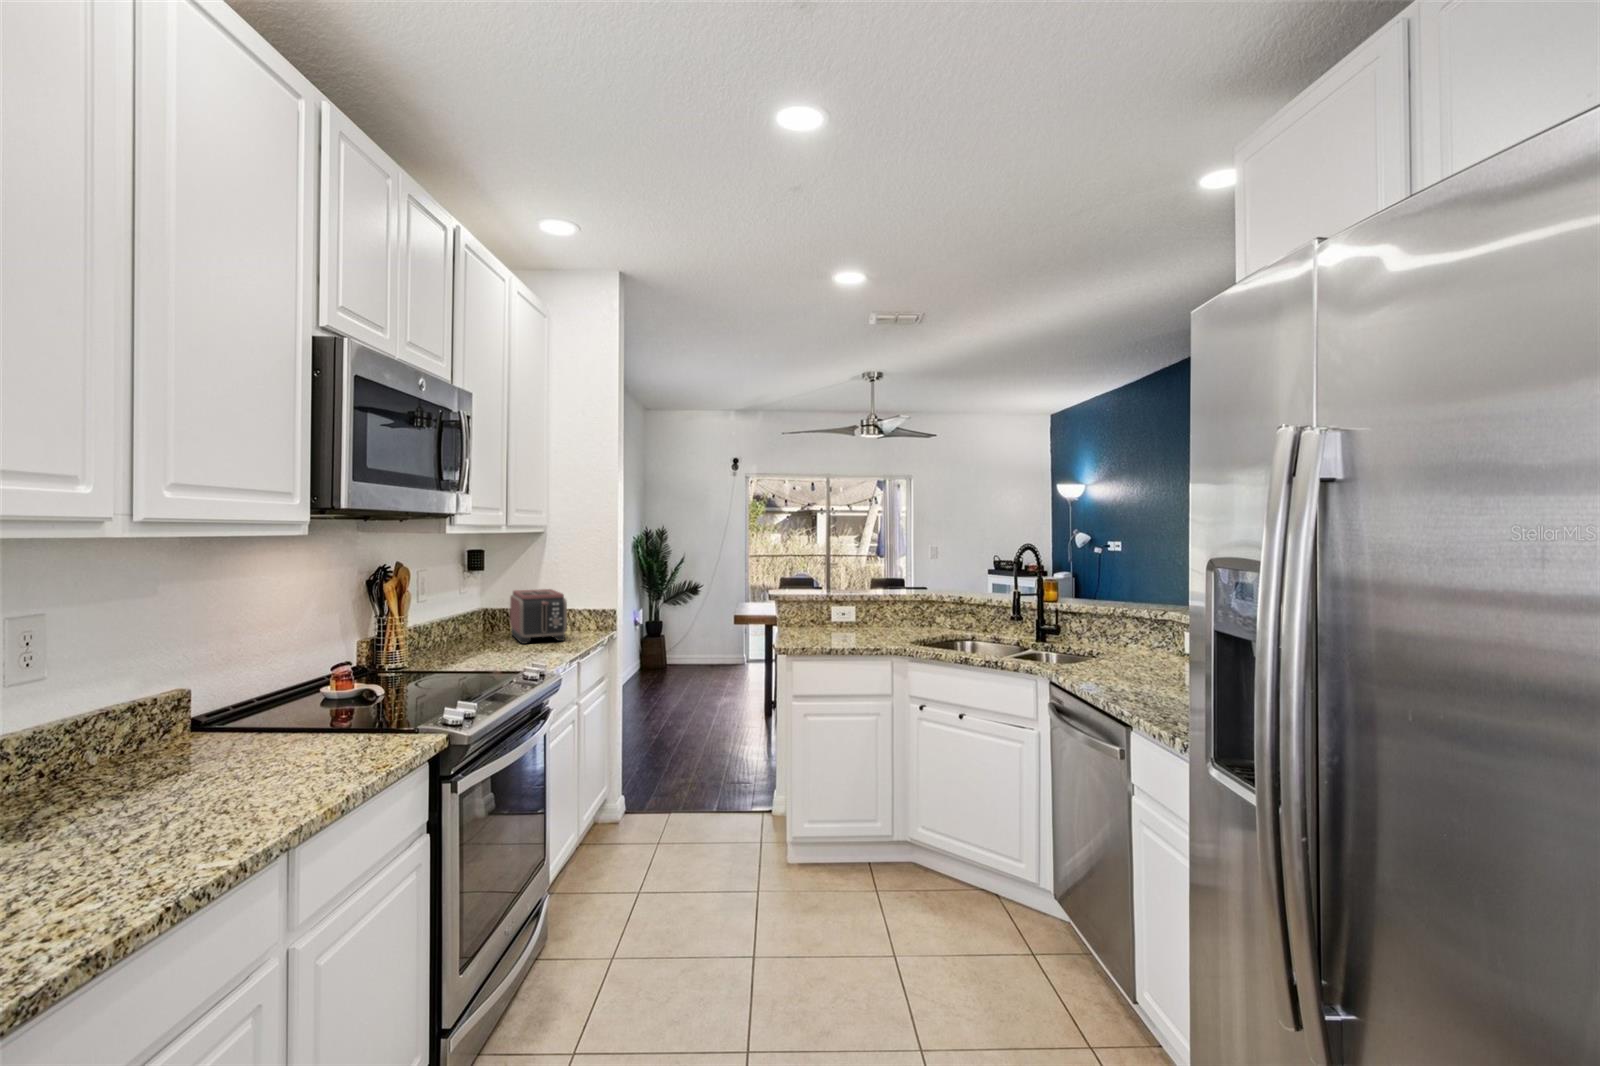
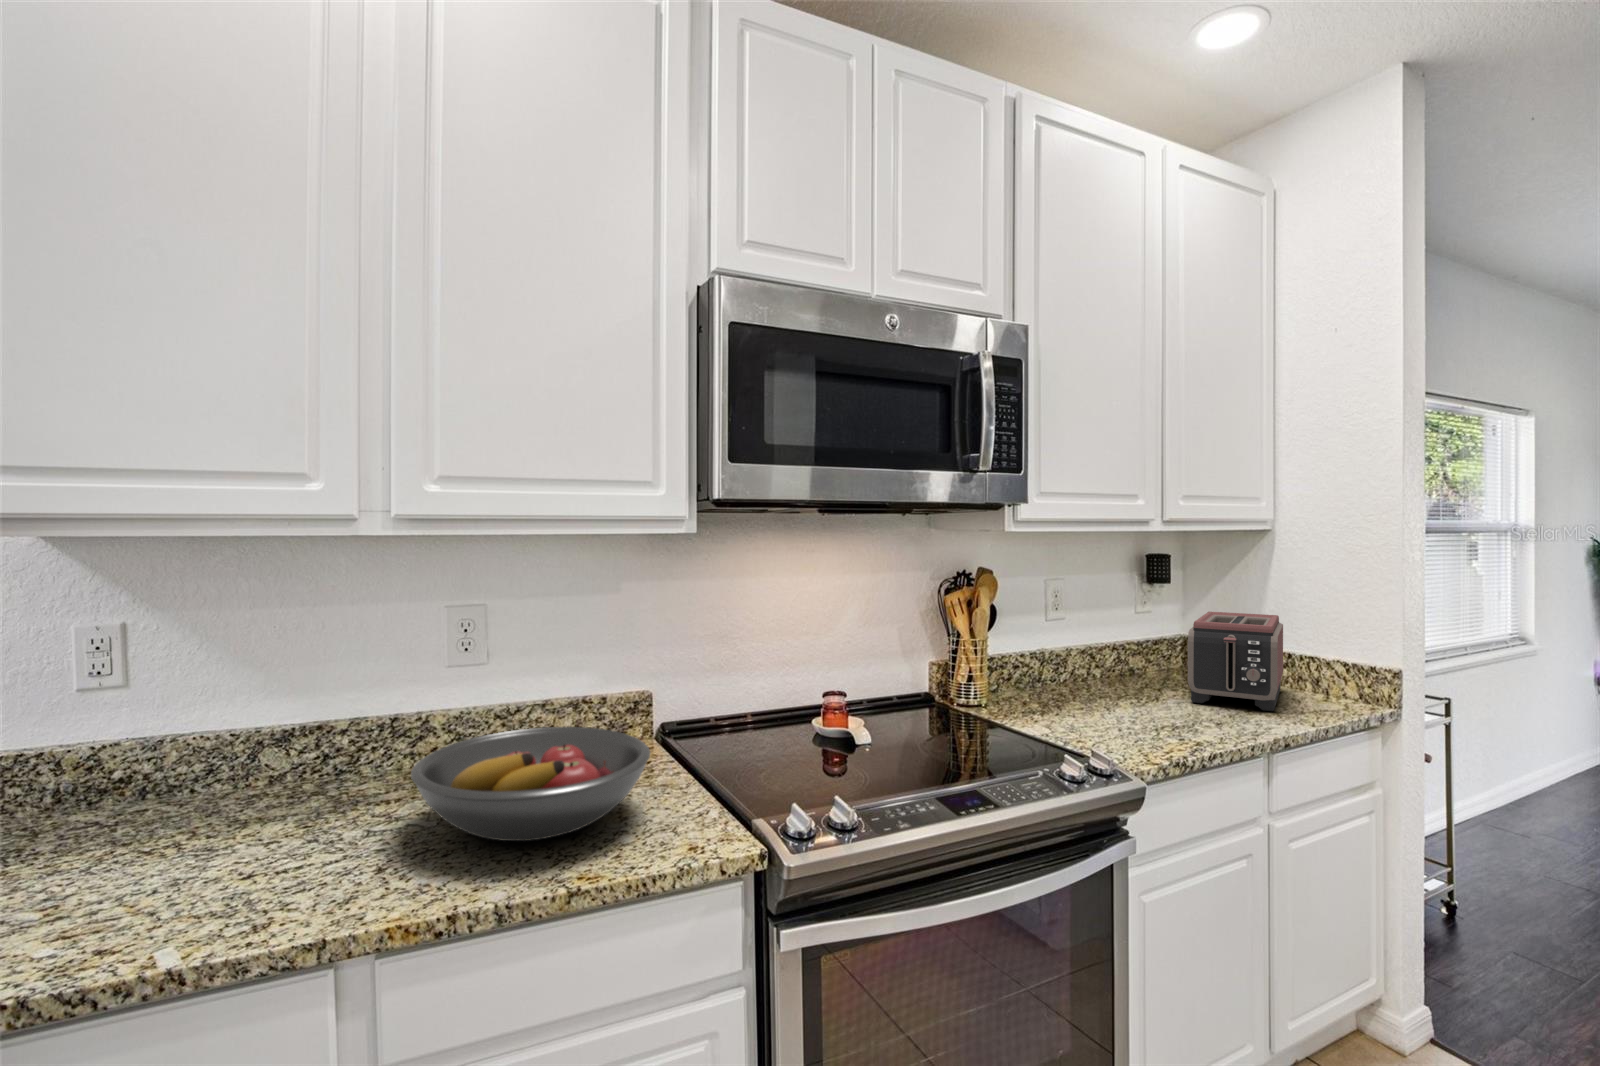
fruit bowl: none [133,703,359,786] -> present [411,727,650,841]

